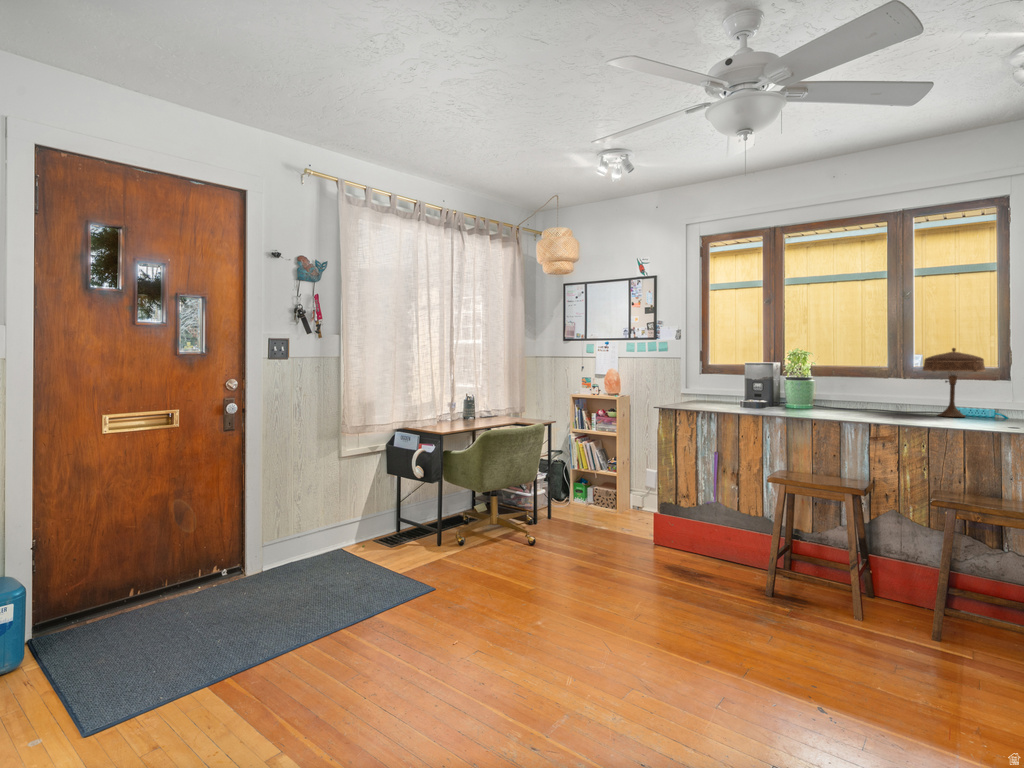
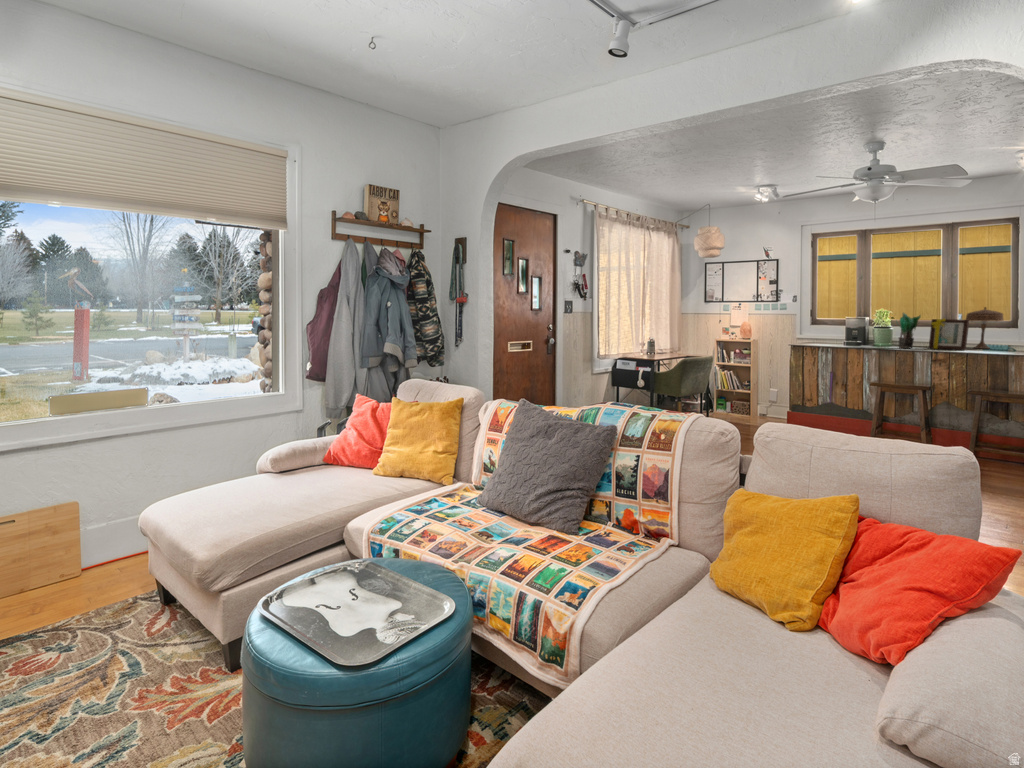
potted plant: none [810,356,850,416] -> present [899,313,920,348]
picture frame: none [866,366,929,421] -> present [929,318,969,350]

